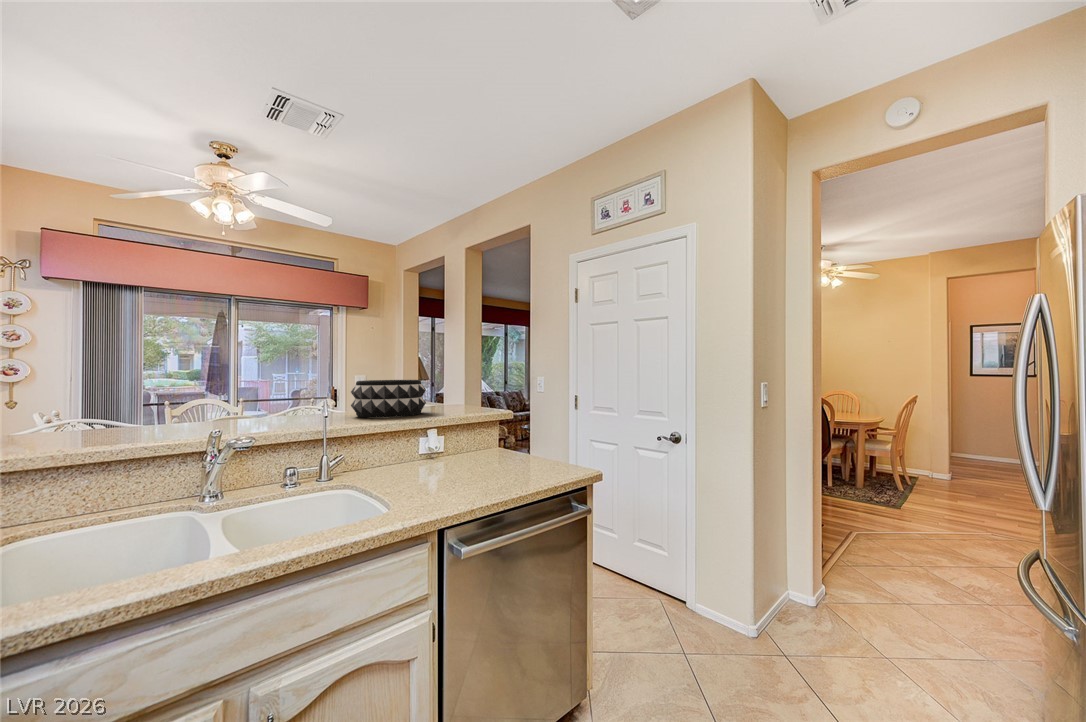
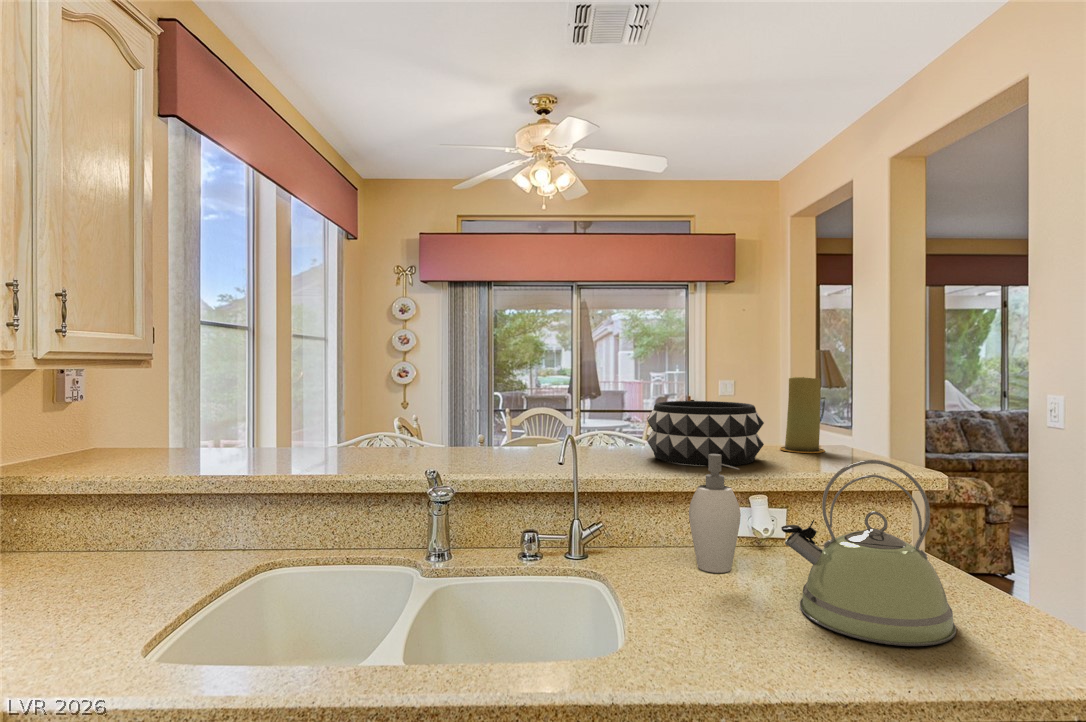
candle: none [427,365,452,409] -> present [780,377,825,453]
kettle: none [460,396,538,481] -> present [781,460,956,646]
soap dispenser: none [400,404,433,473] -> present [689,454,741,573]

